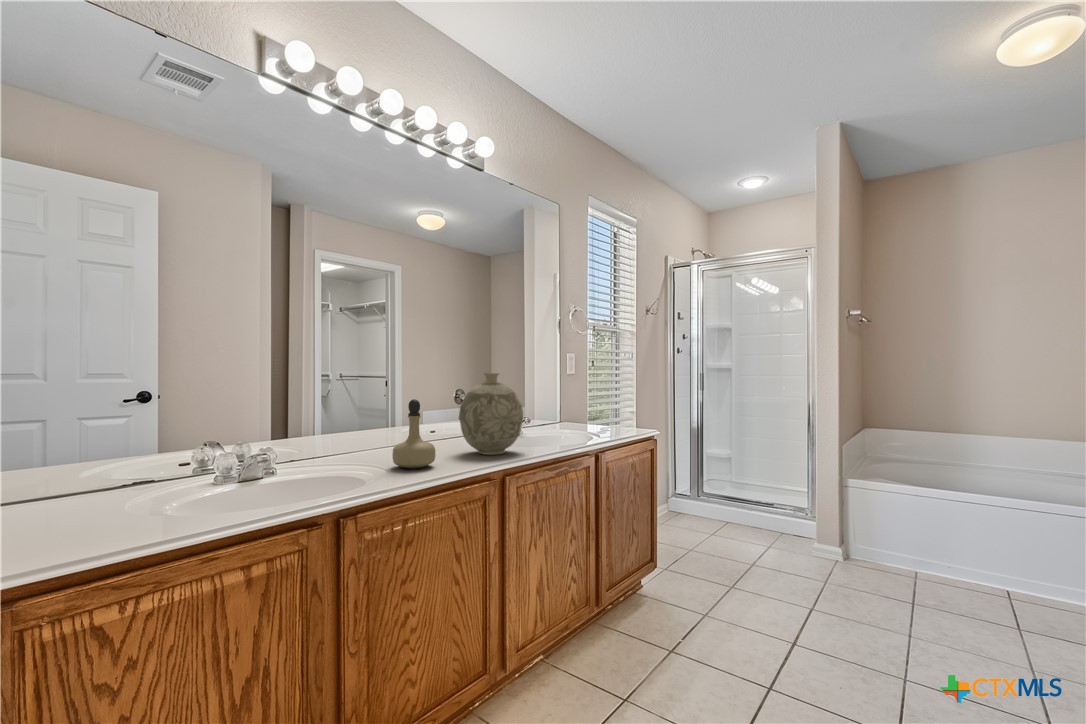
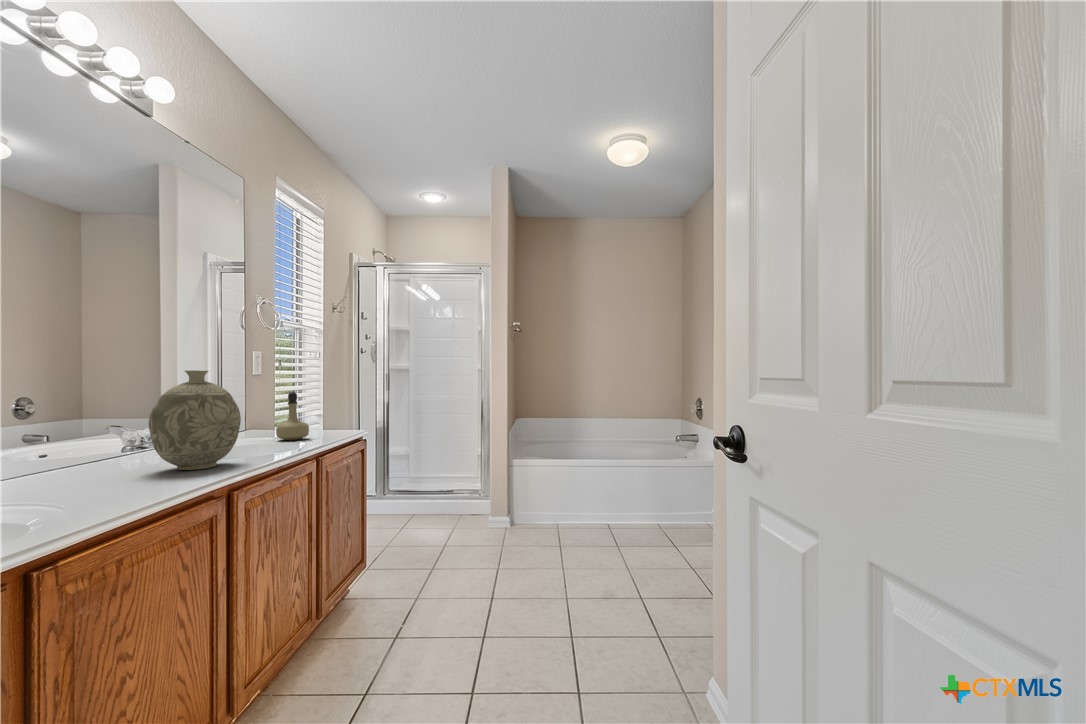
perfume bottle: present [392,399,436,468] -> present [276,392,309,440]

